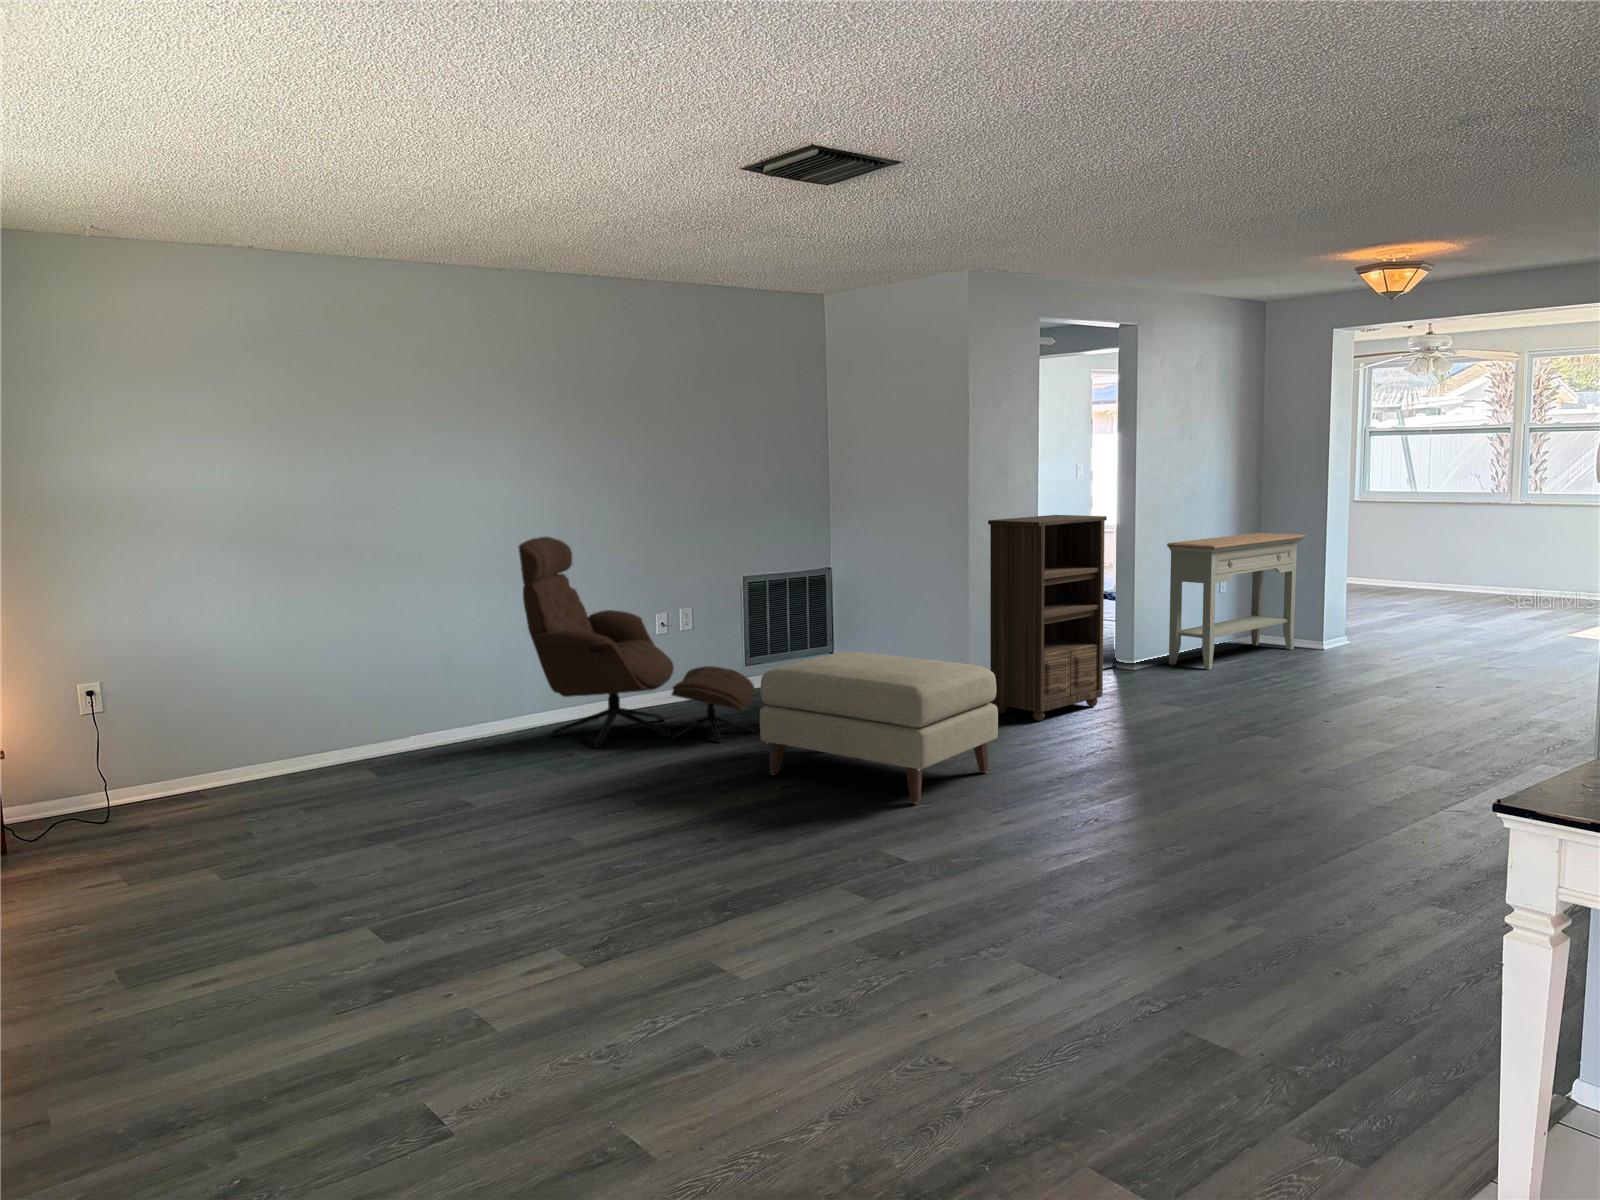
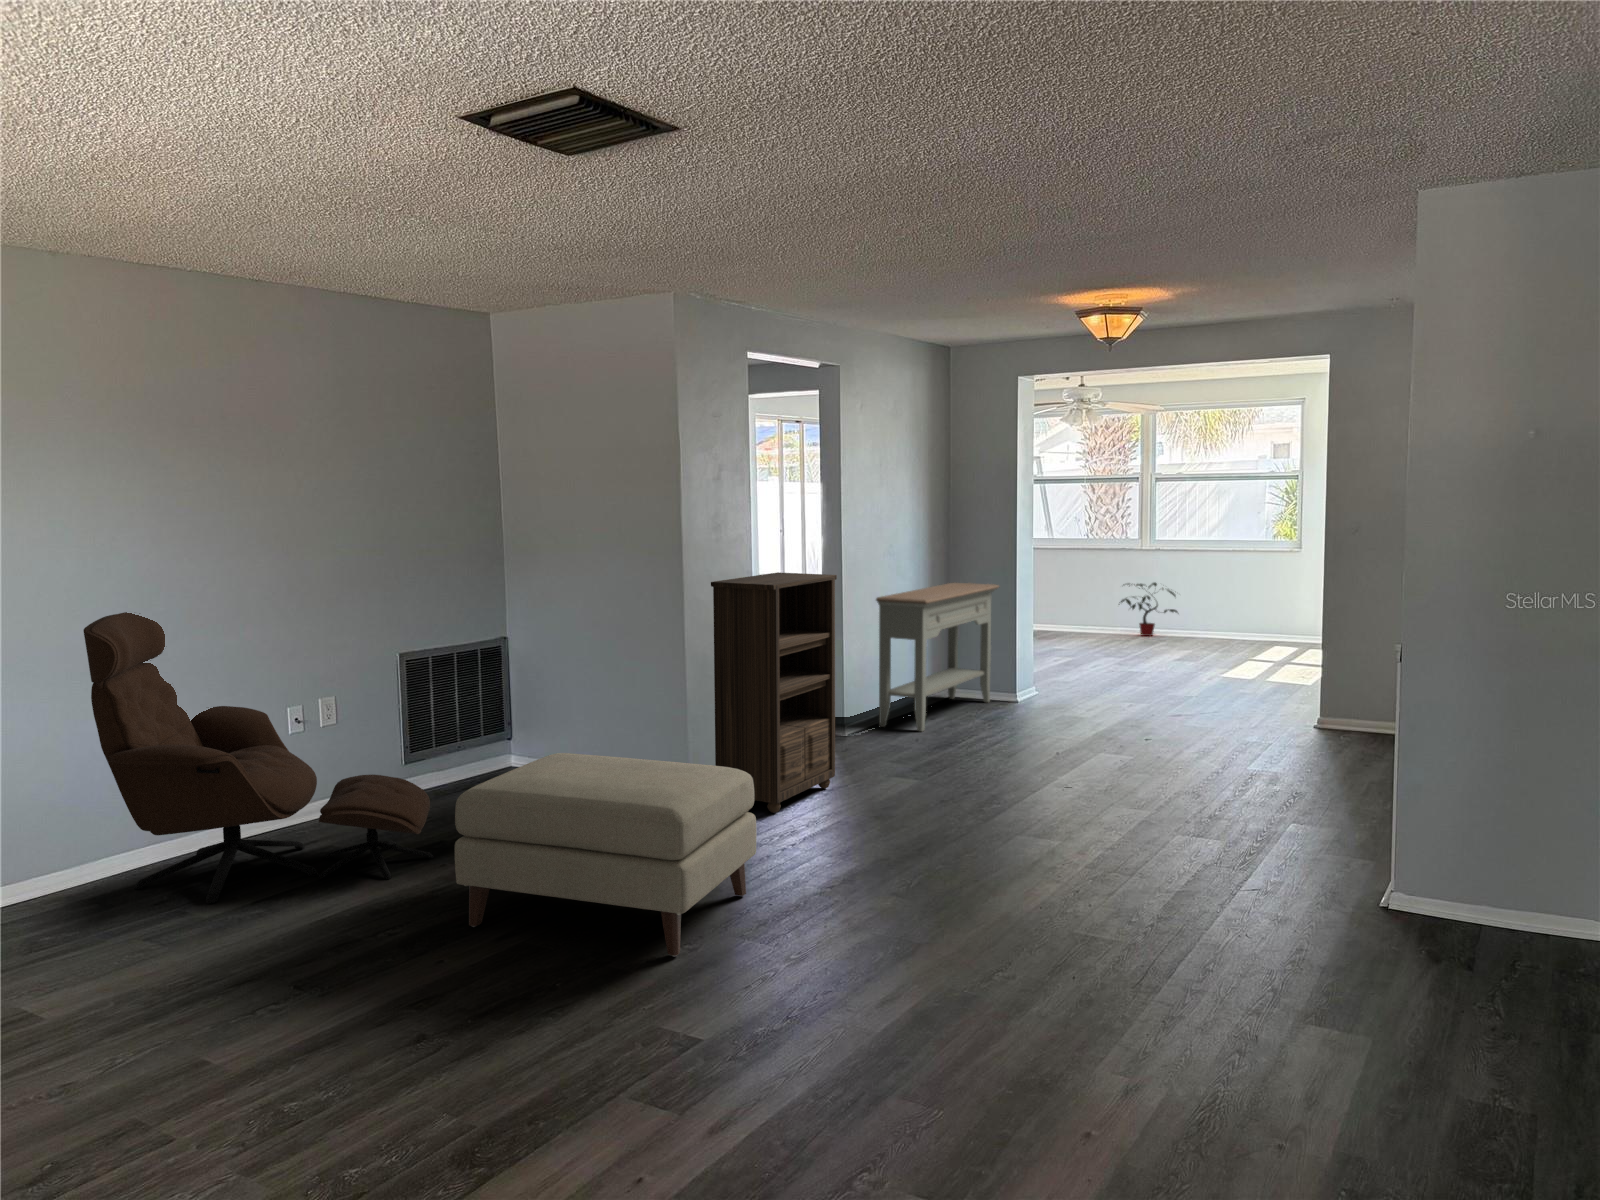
potted plant: none [1480,541,1560,598] -> present [1121,583,1178,636]

